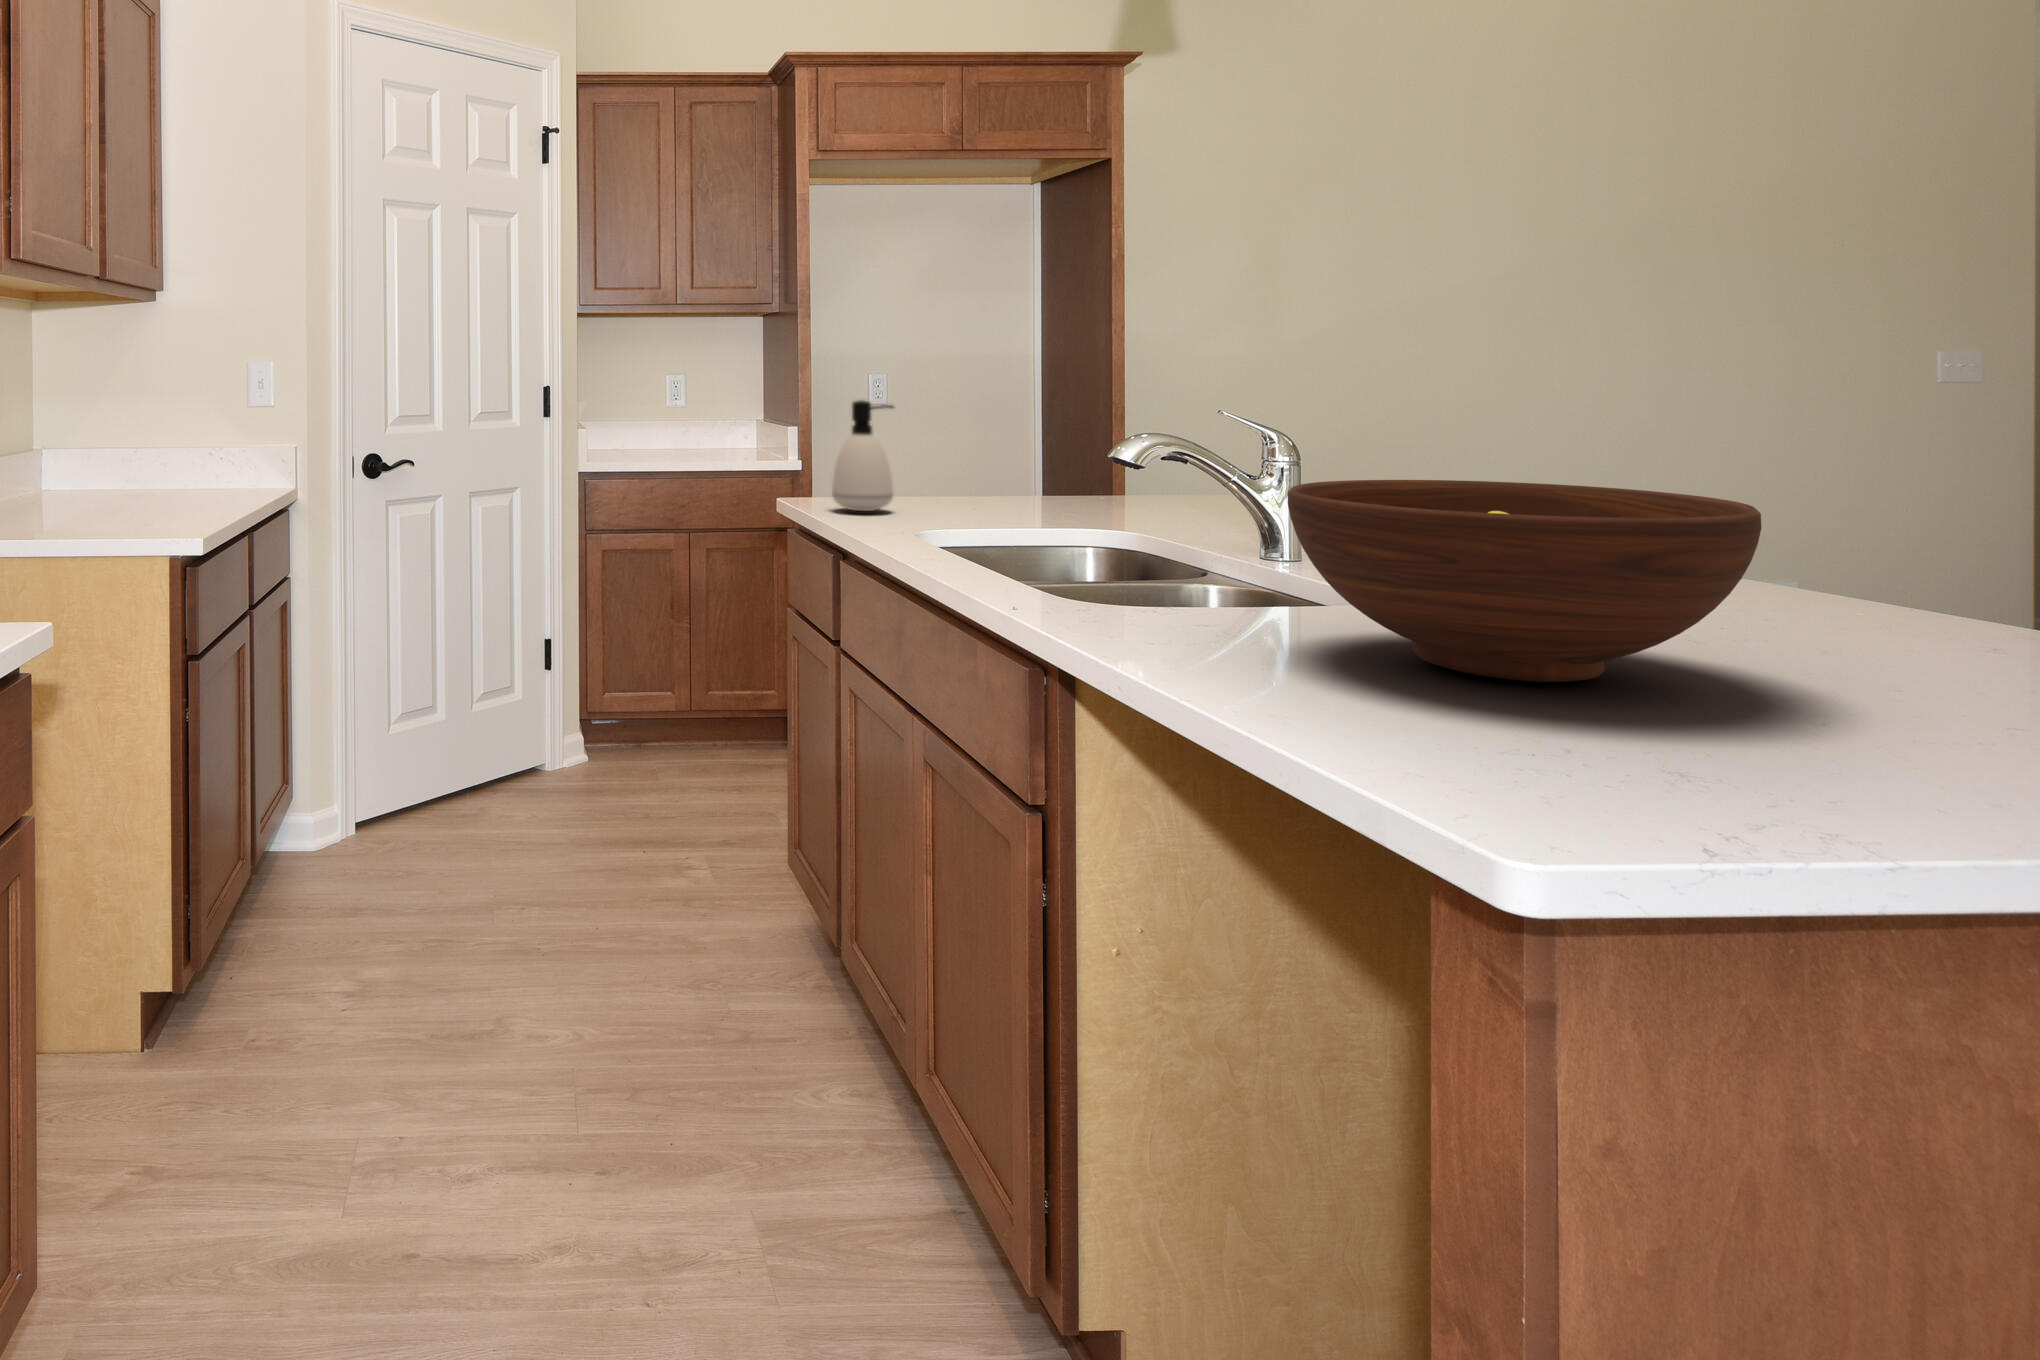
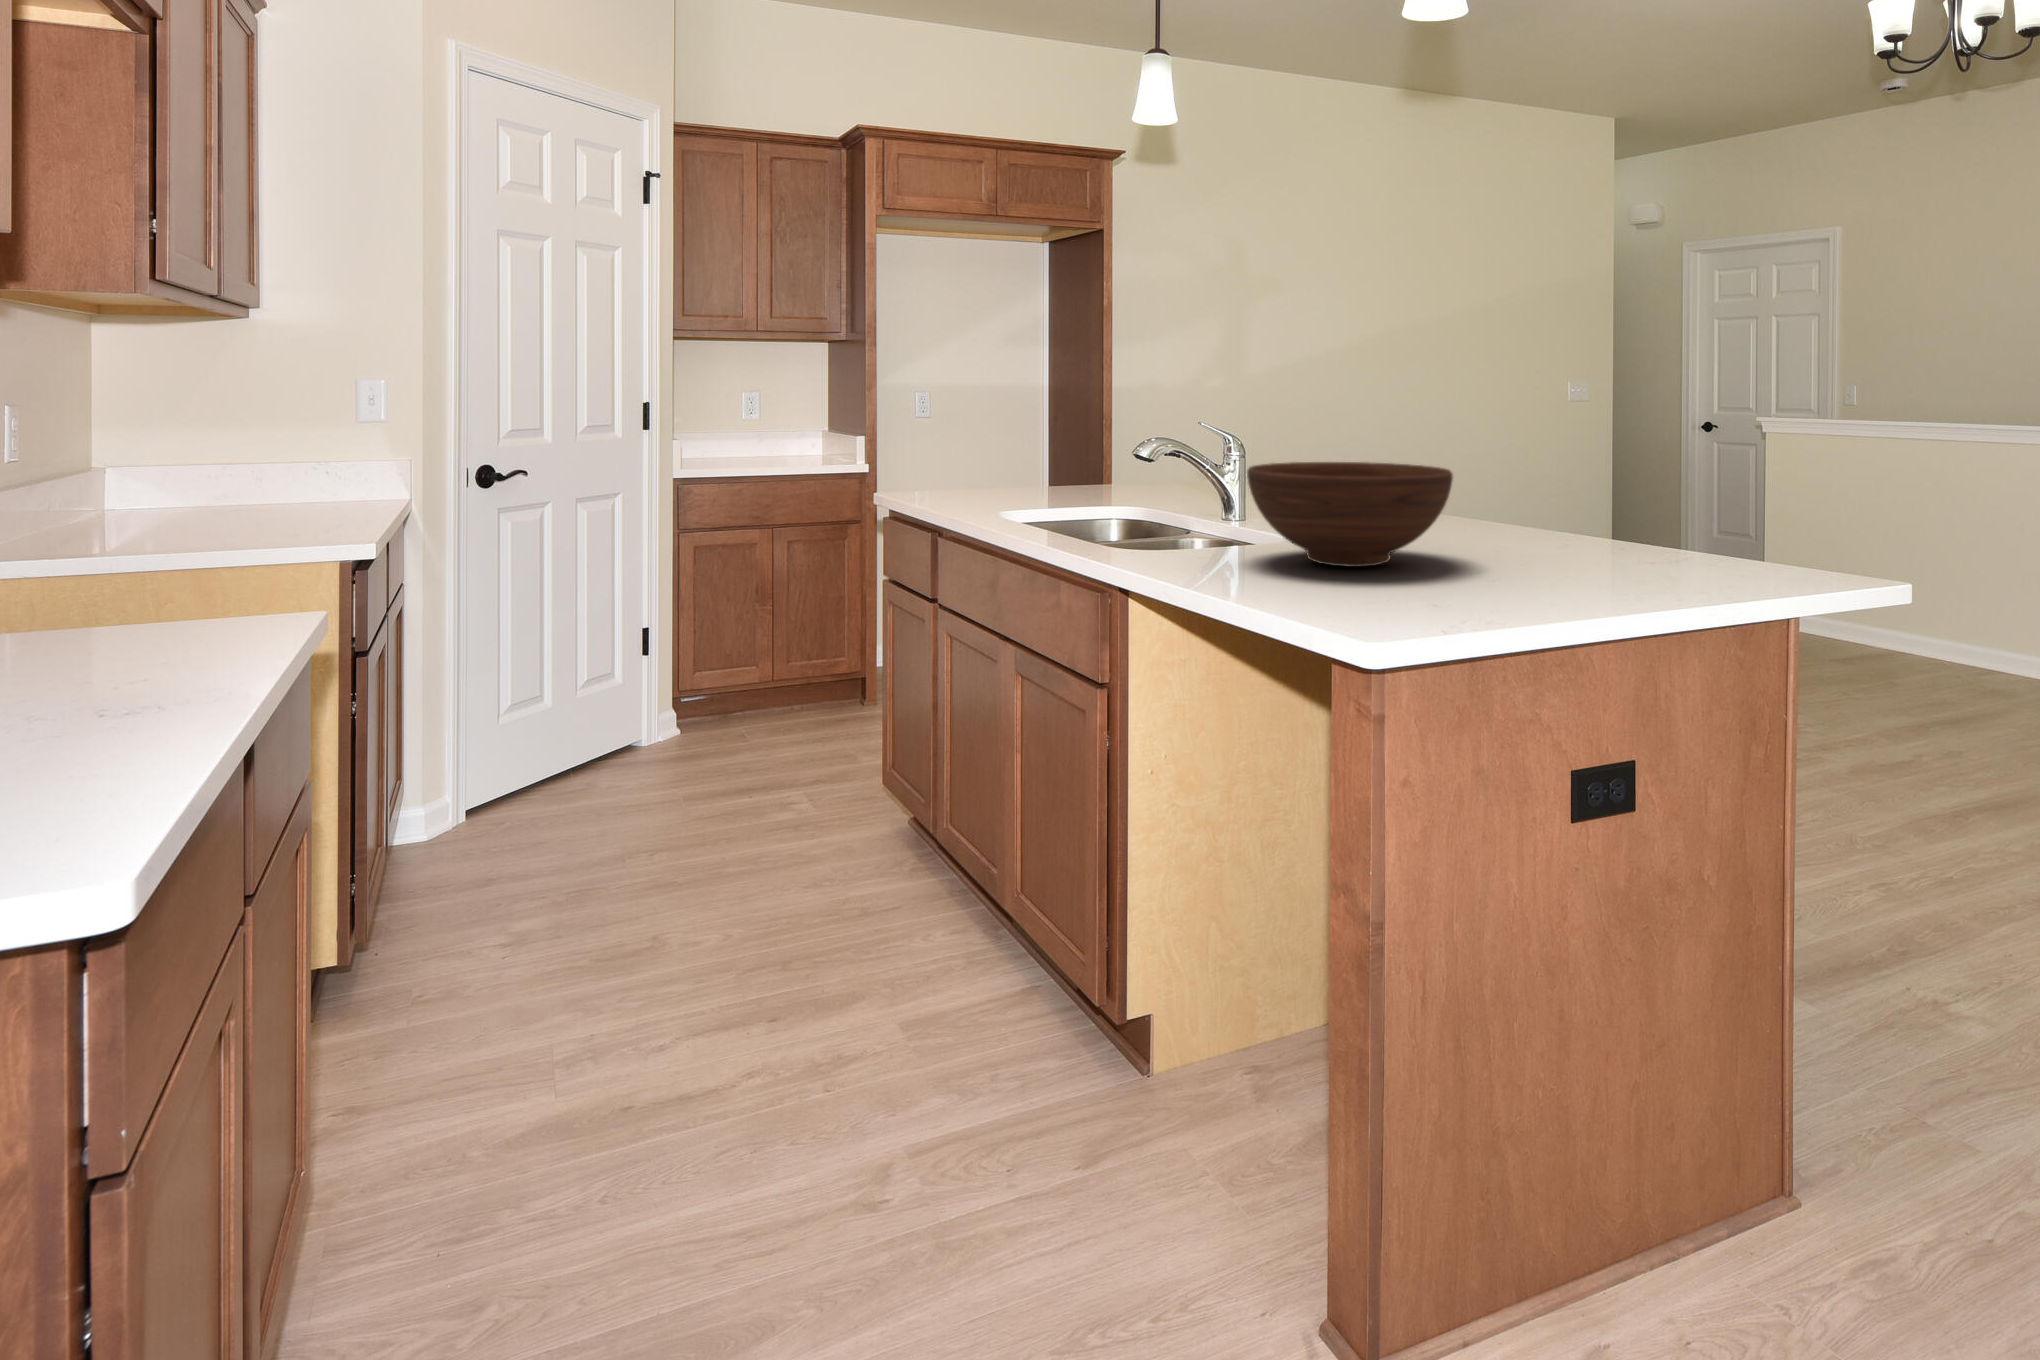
soap dispenser: present [832,400,893,511] -> none [928,416,975,500]

